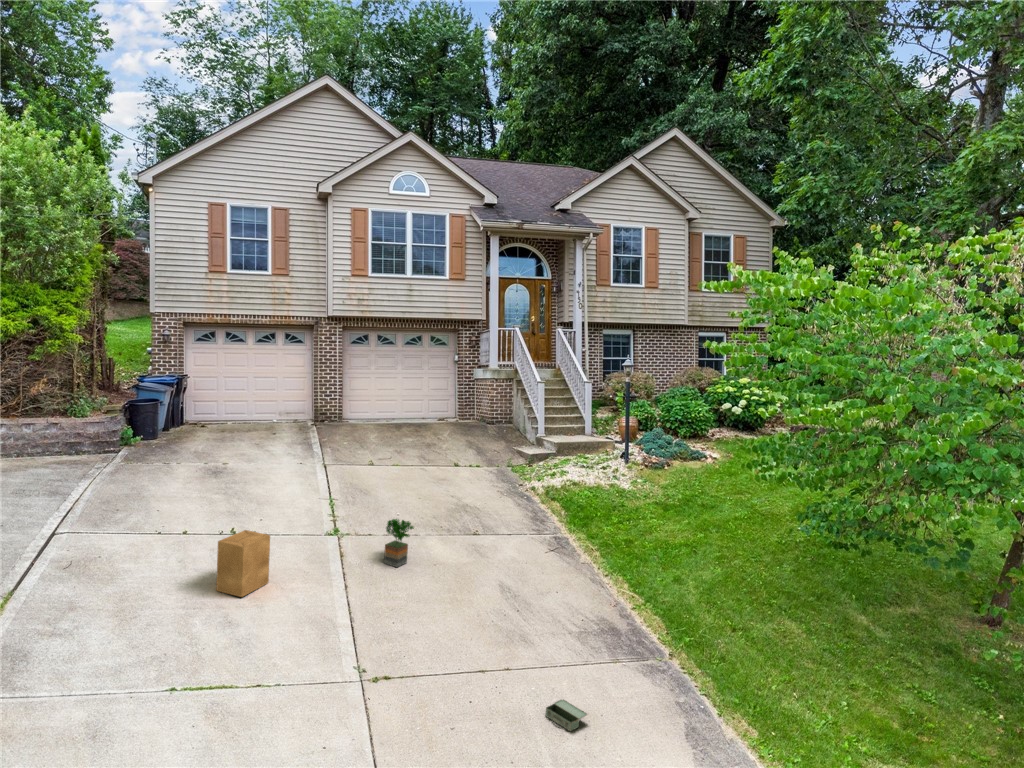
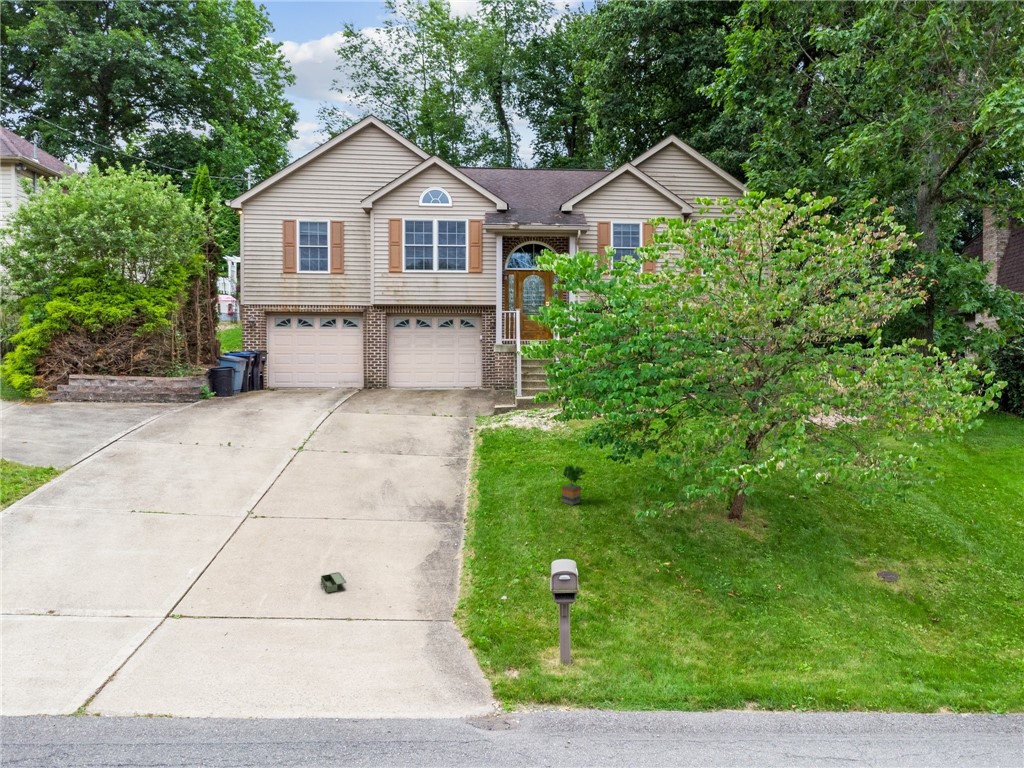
potted tree: present [384,519,414,567] -> present [561,465,586,505]
cardboard box: present [216,530,270,597] -> none [168,449,209,495]

